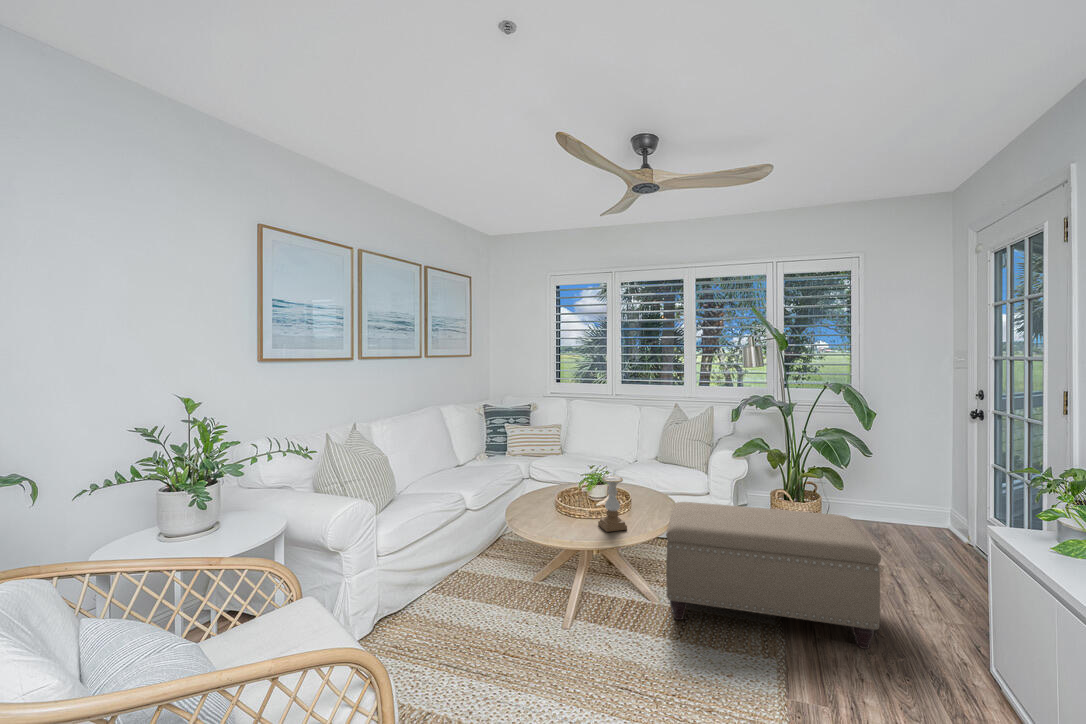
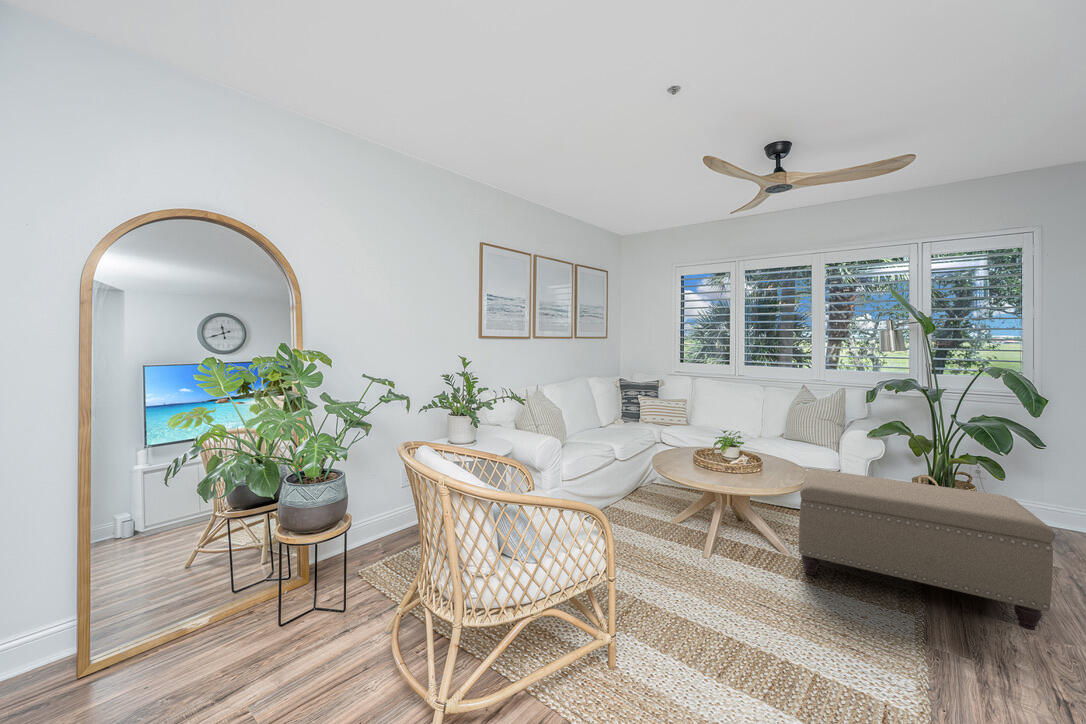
candle holder: present [598,476,627,532] -> none [731,436,760,485]

